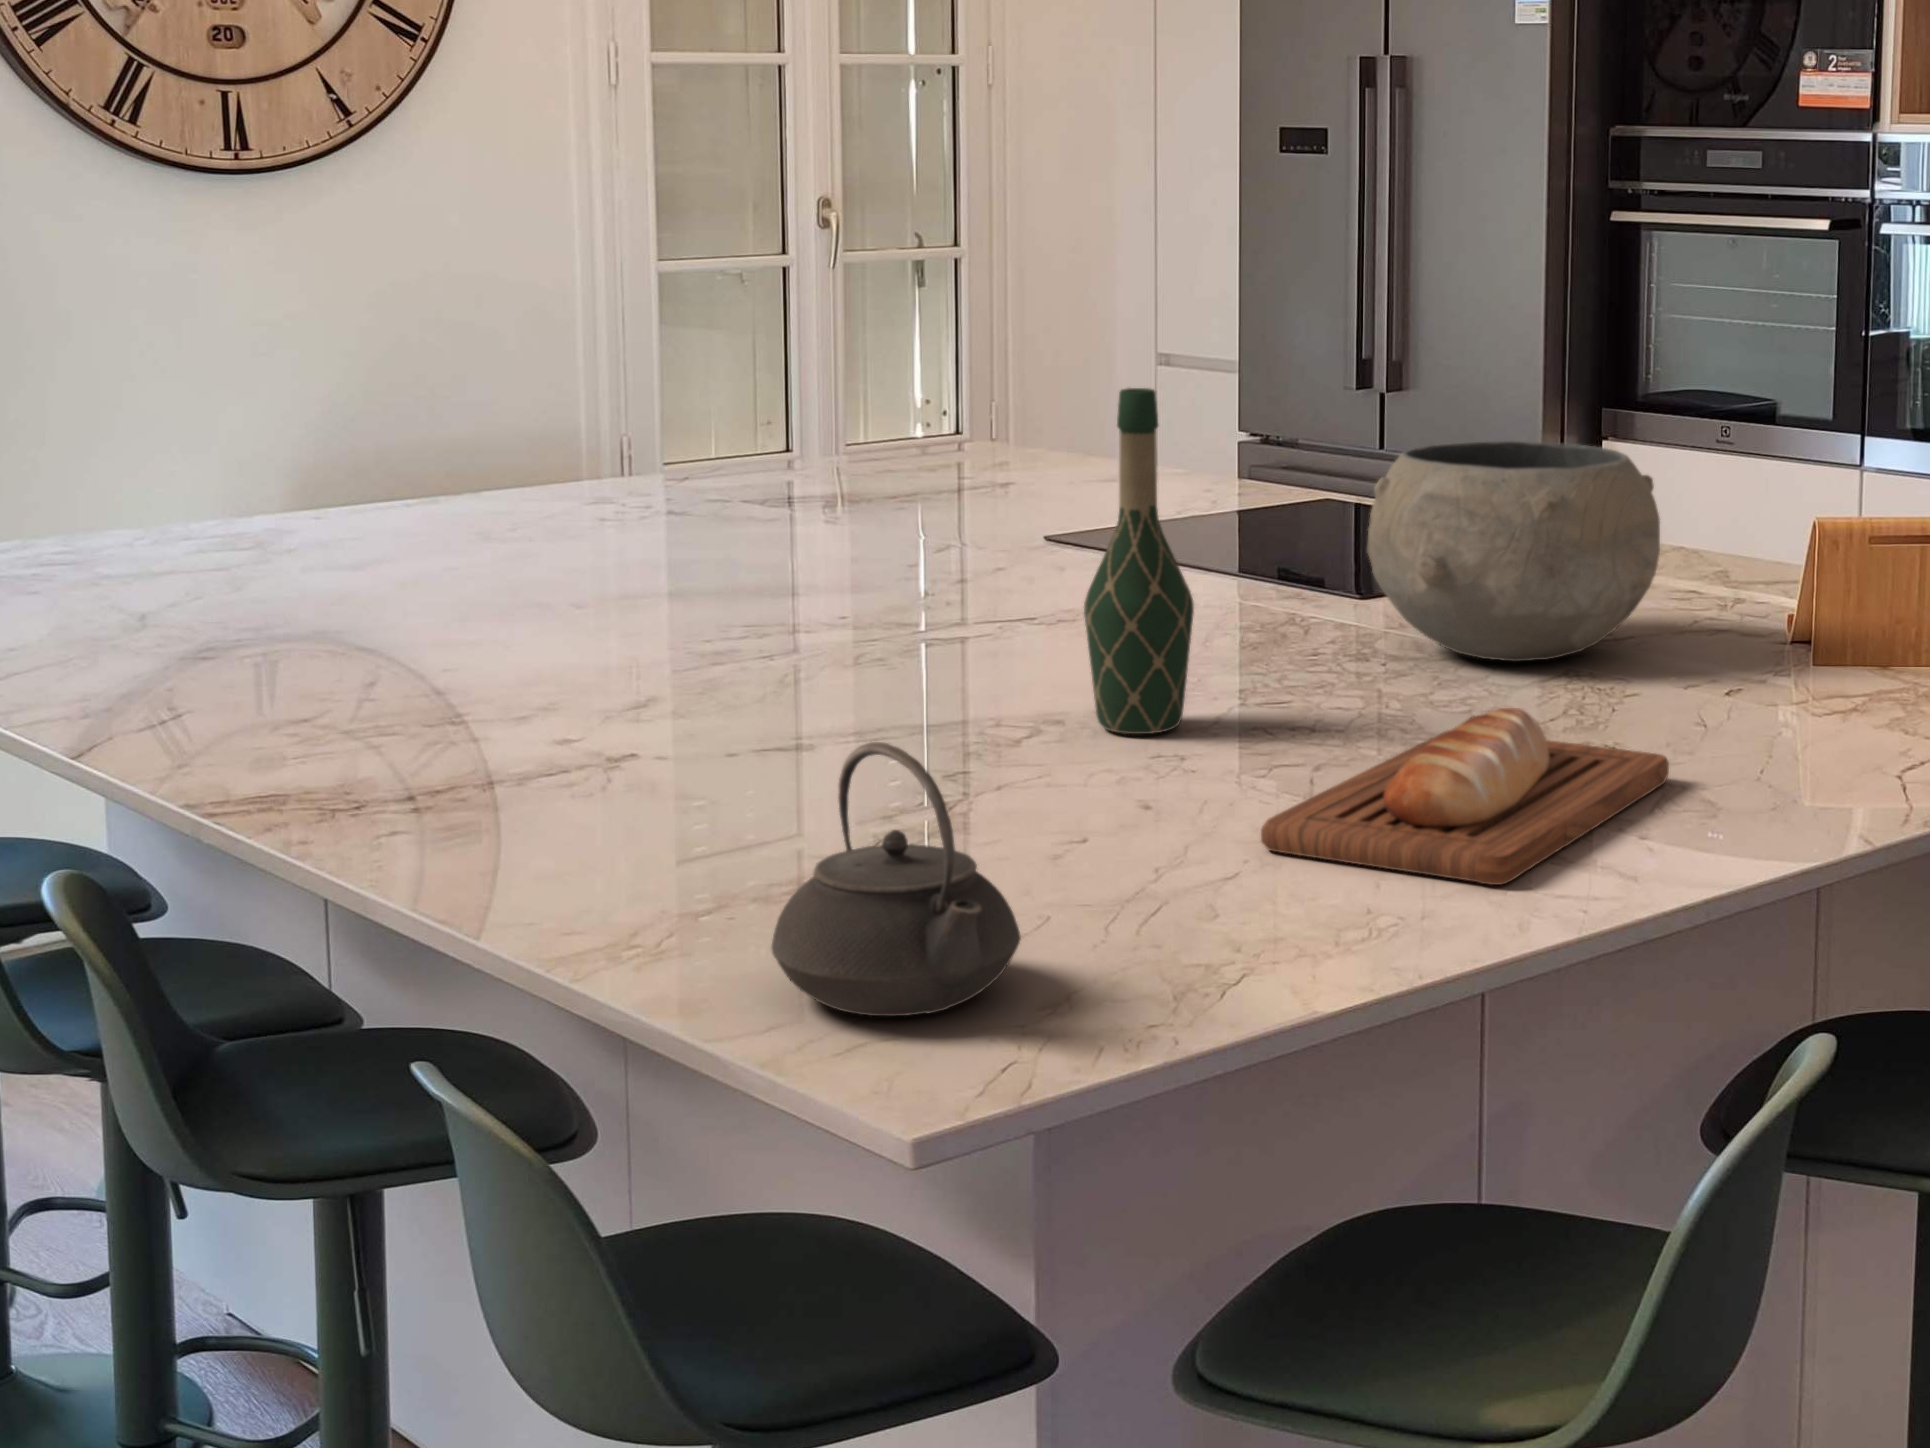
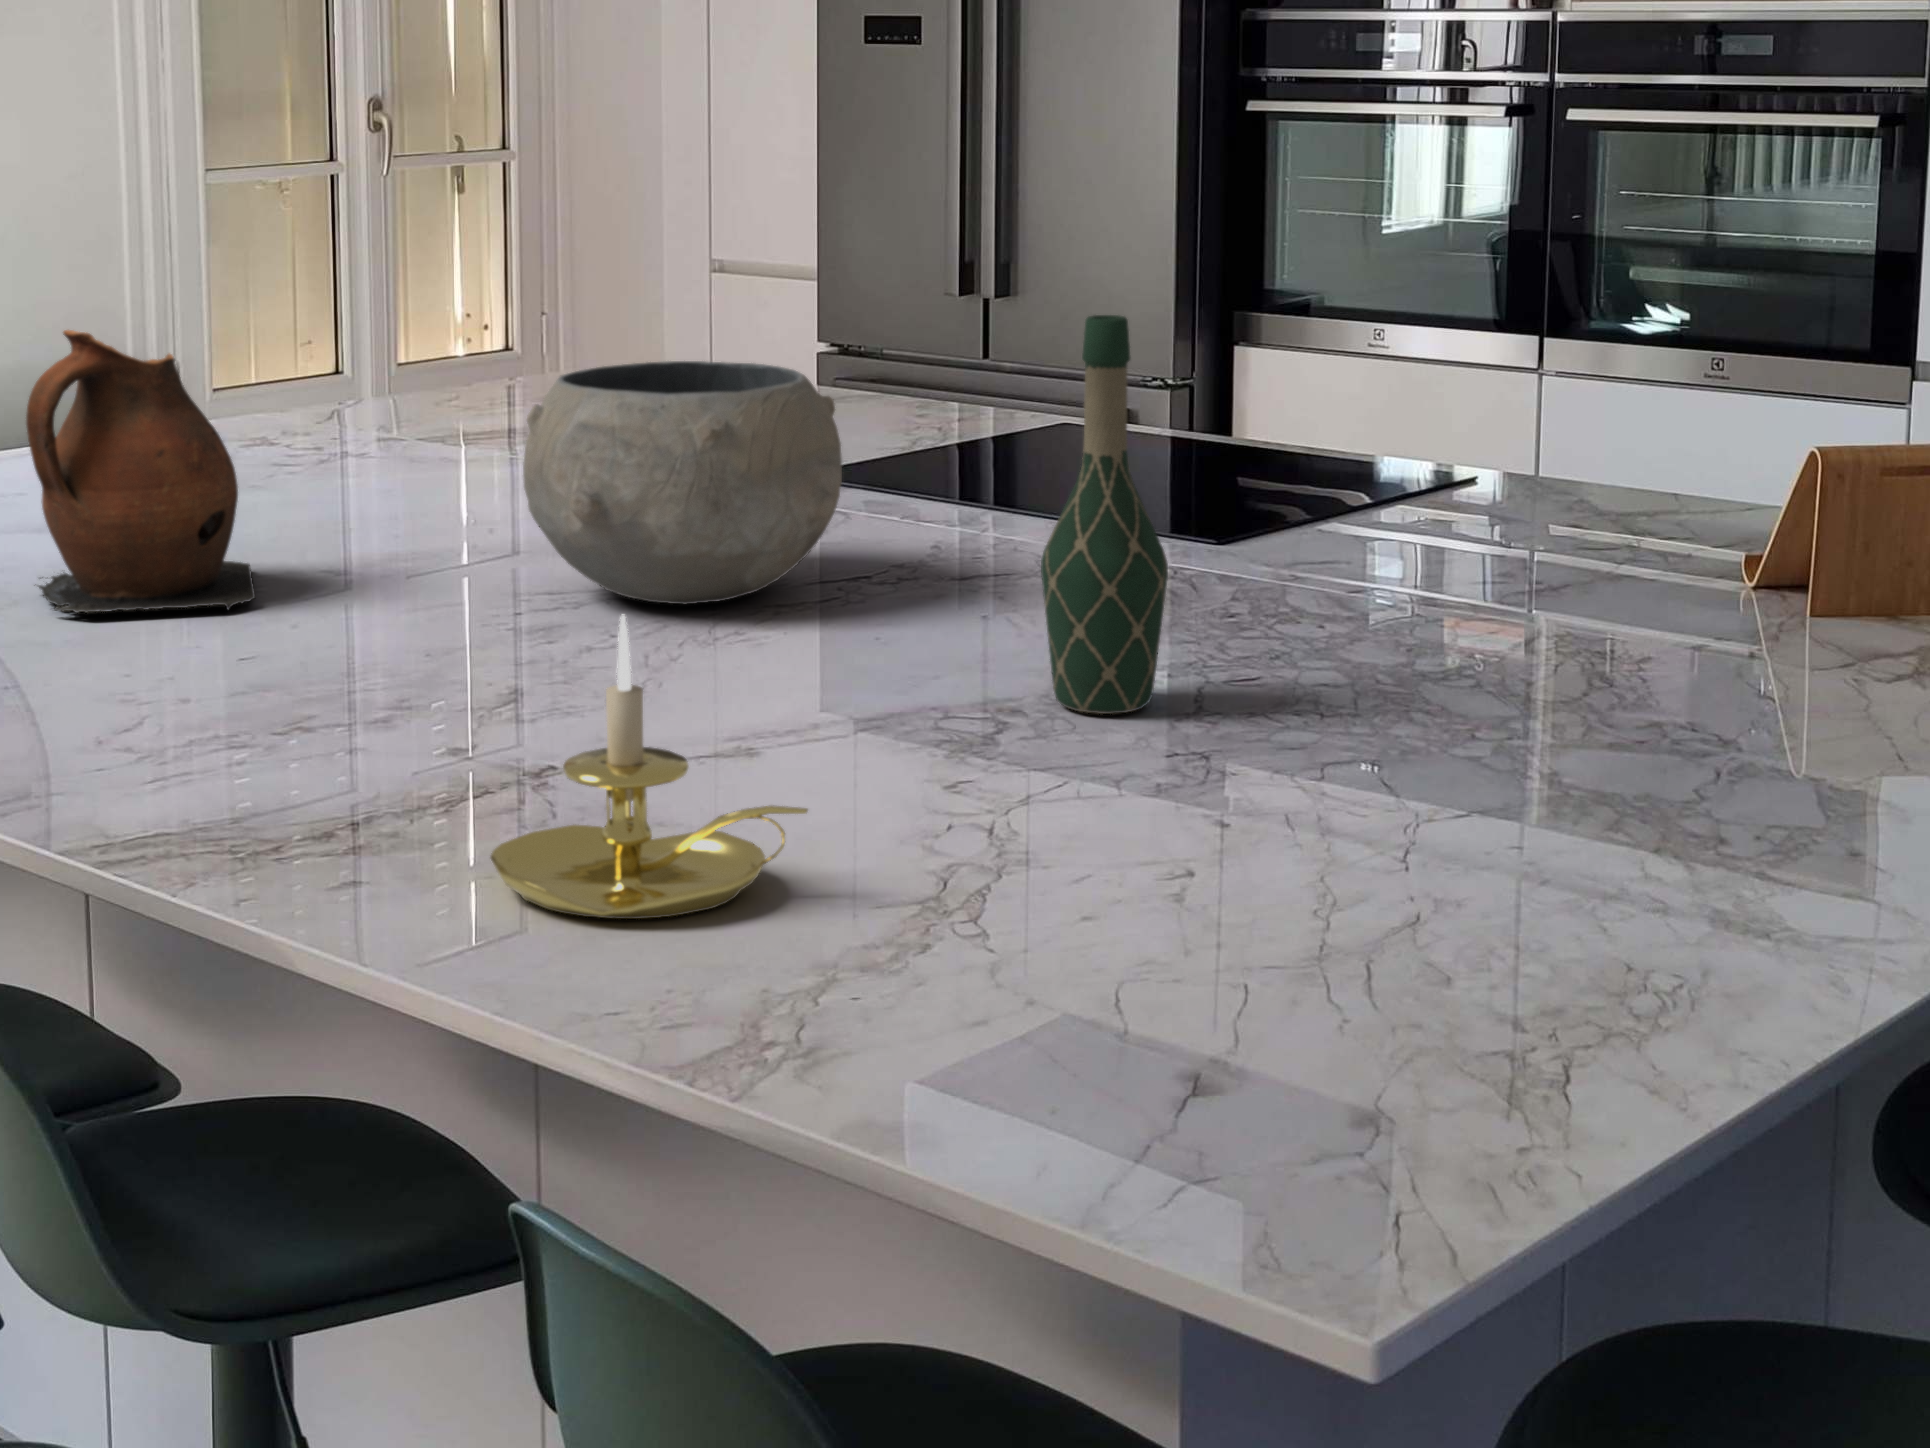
ceramic pitcher: none [283,390,504,638] -> present [26,330,255,613]
ceramic bowl: present [1367,441,1660,661] -> present [523,361,842,604]
candle holder: none [497,623,754,875] -> present [490,615,808,919]
bread loaf: present [1261,708,1669,885] -> none [1386,678,1771,901]
teapot: present [771,742,1021,1016] -> none [977,767,1288,1106]

